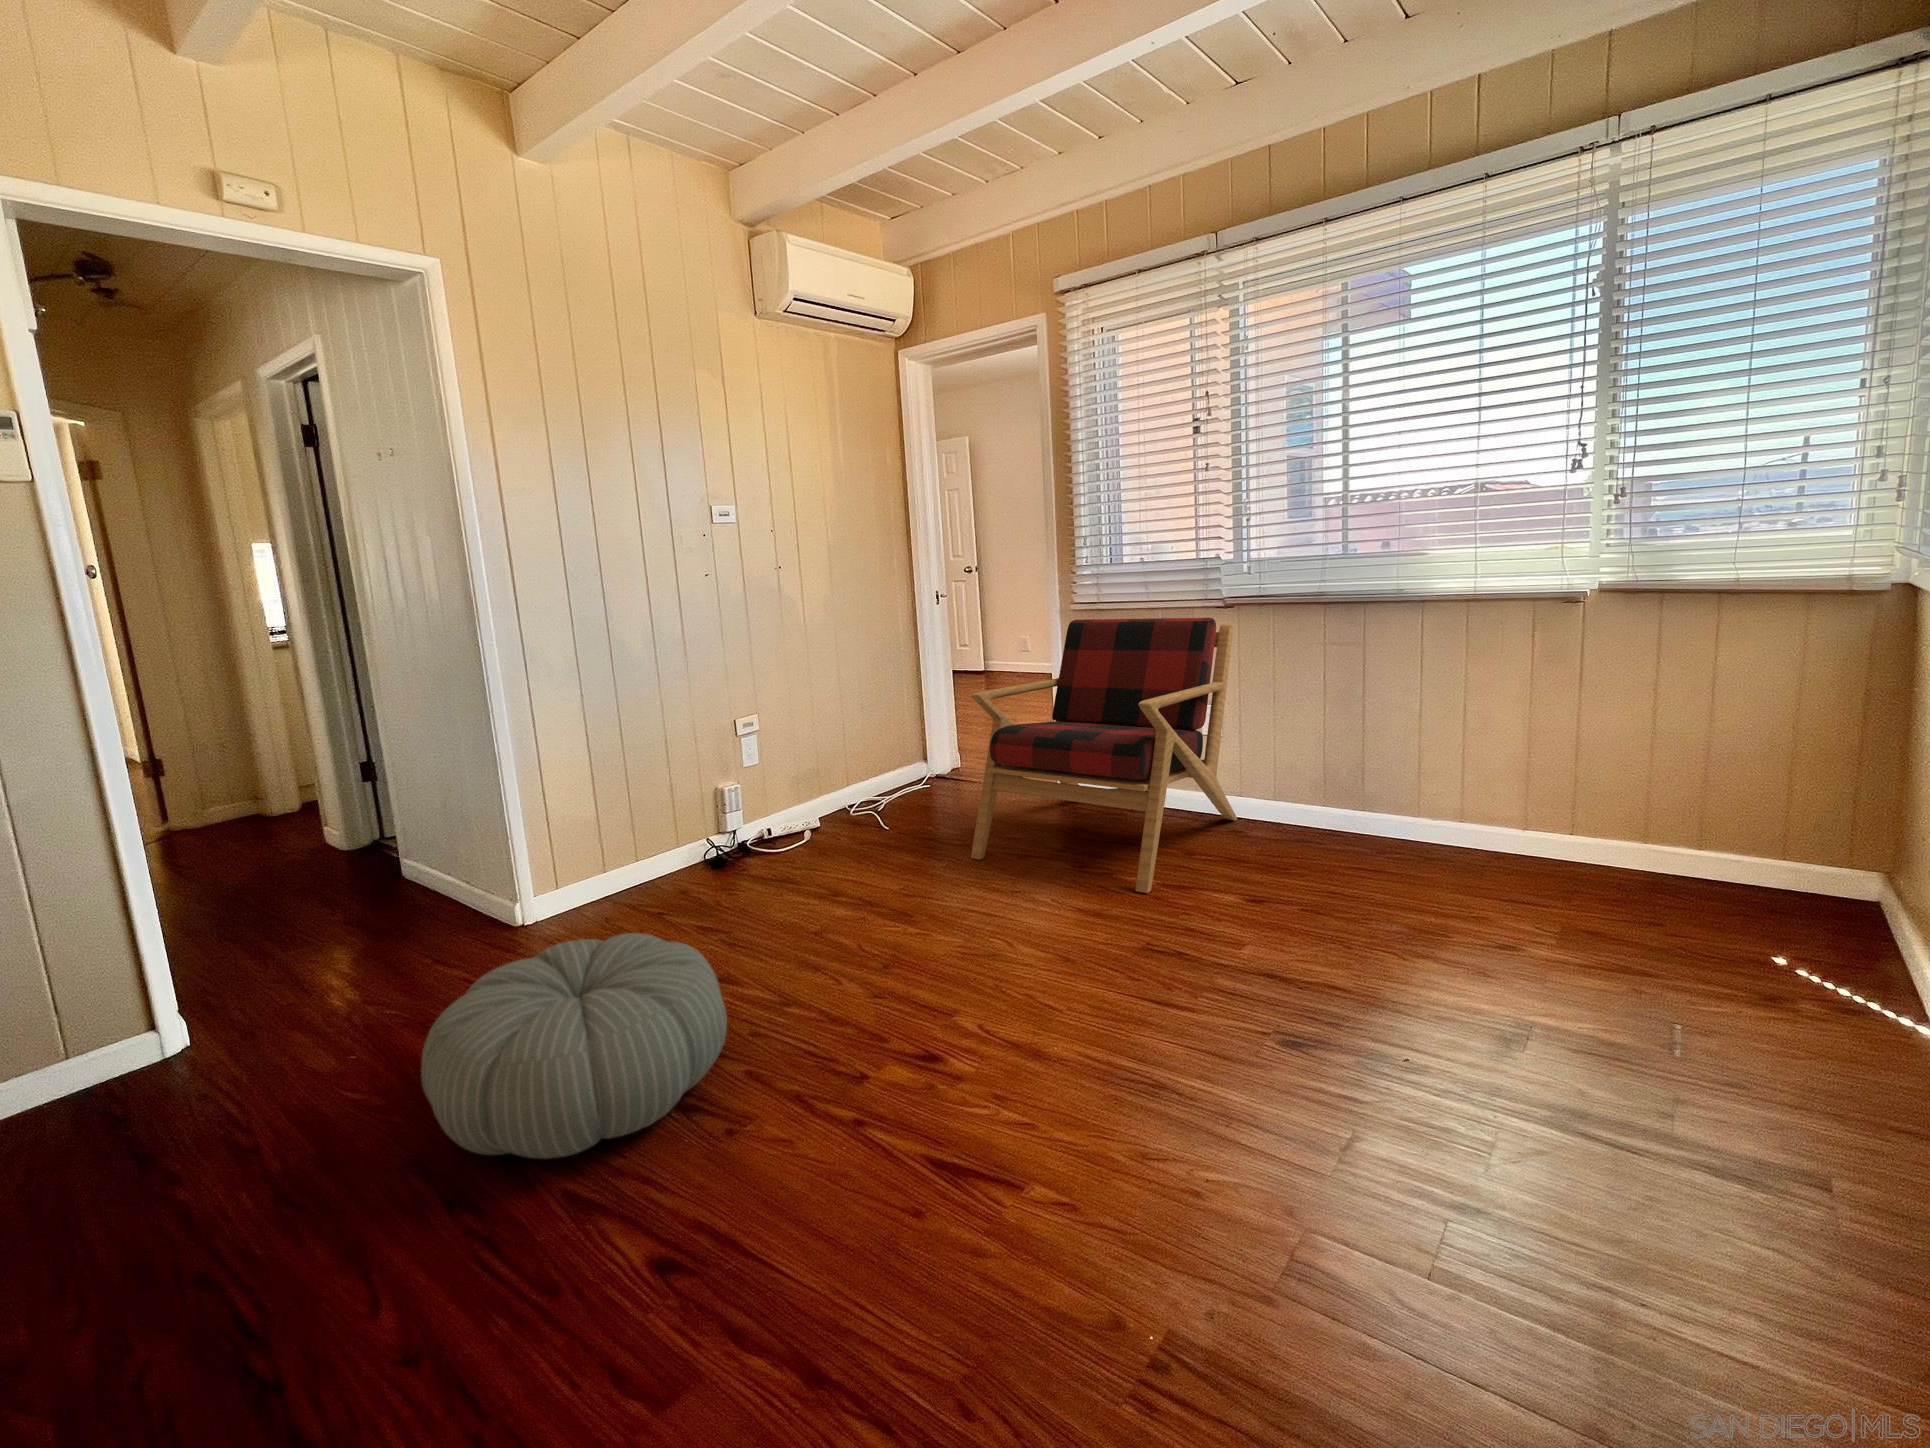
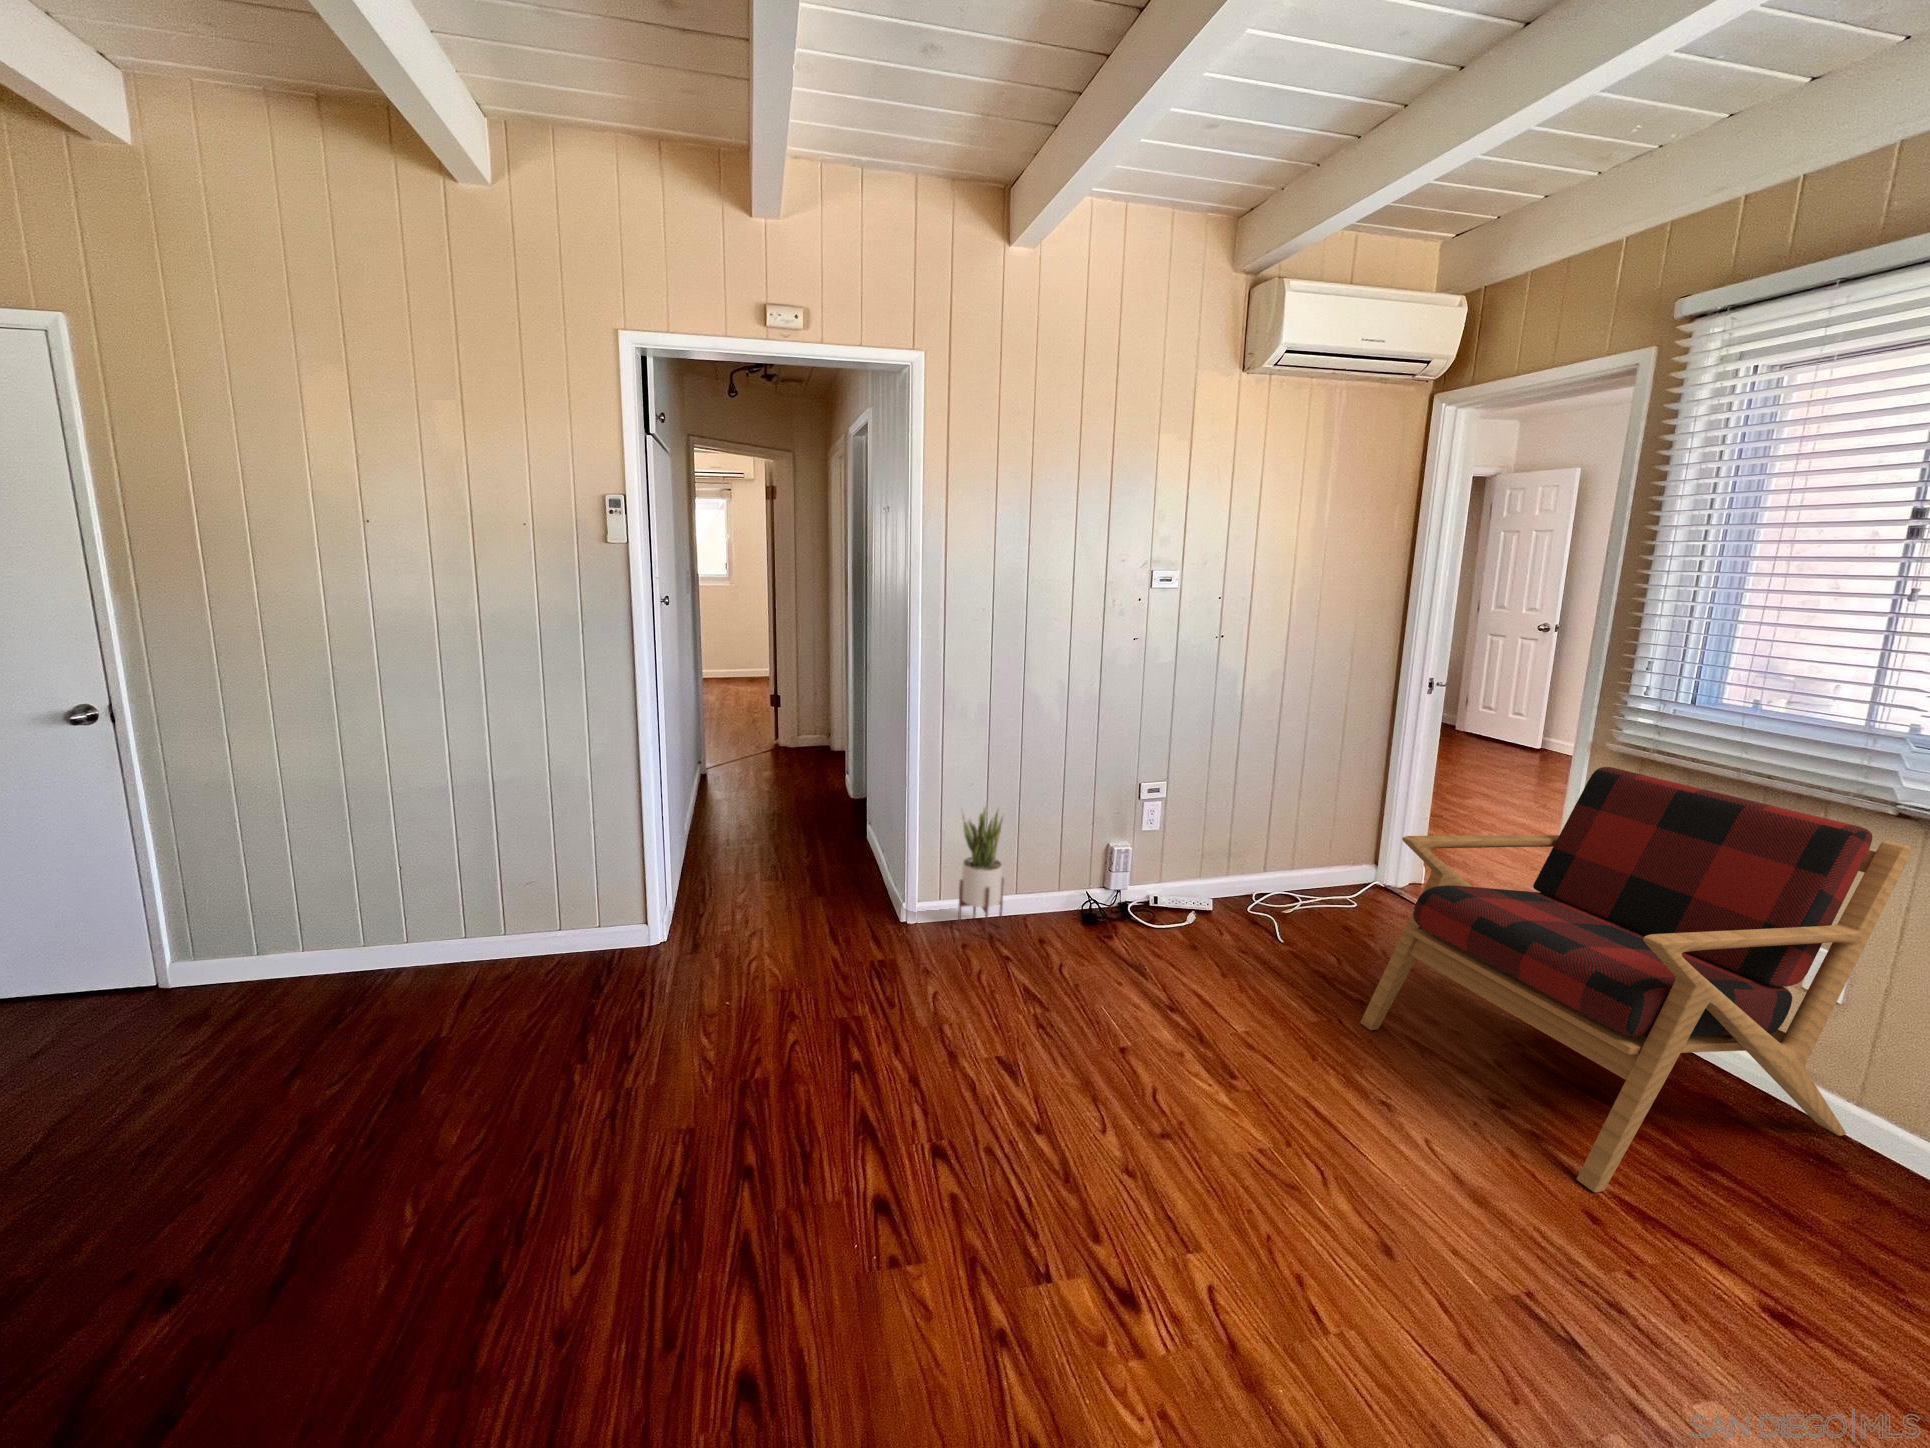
potted plant: none [566,762,632,915] -> present [958,803,1004,938]
pouf: present [421,933,727,1159] -> none [749,976,995,1189]

